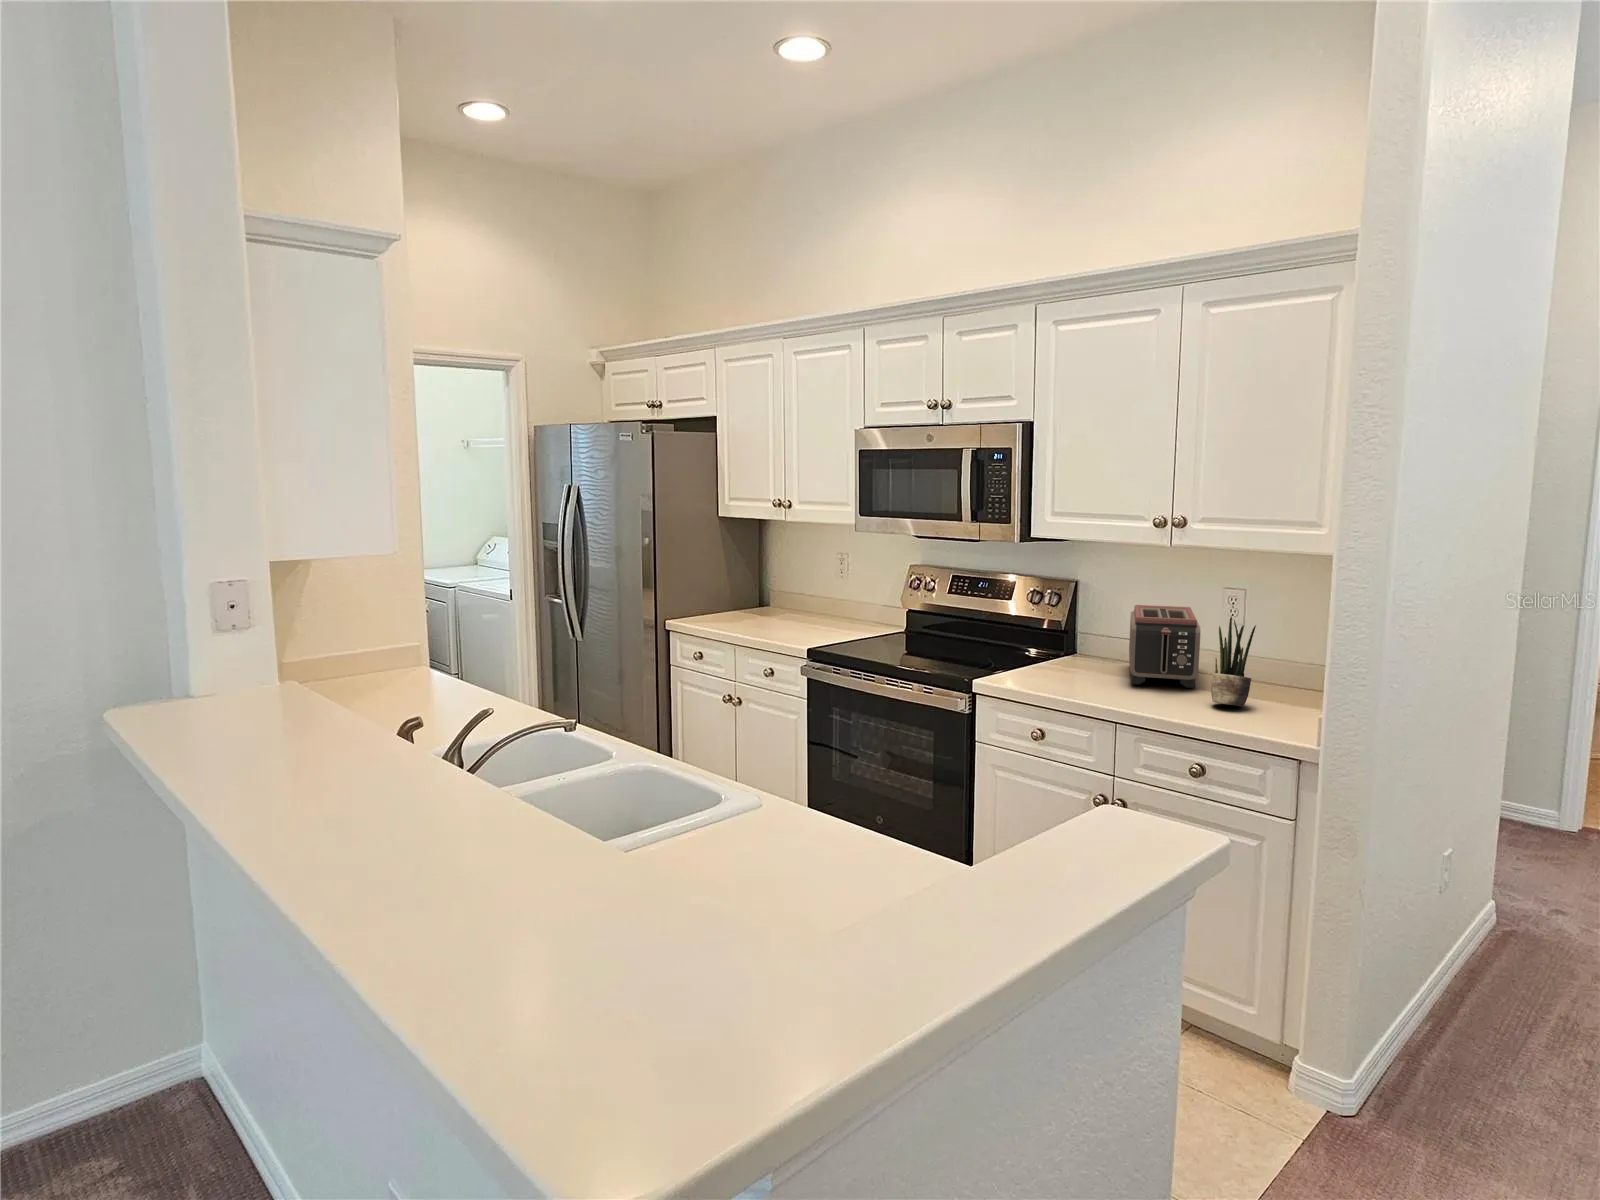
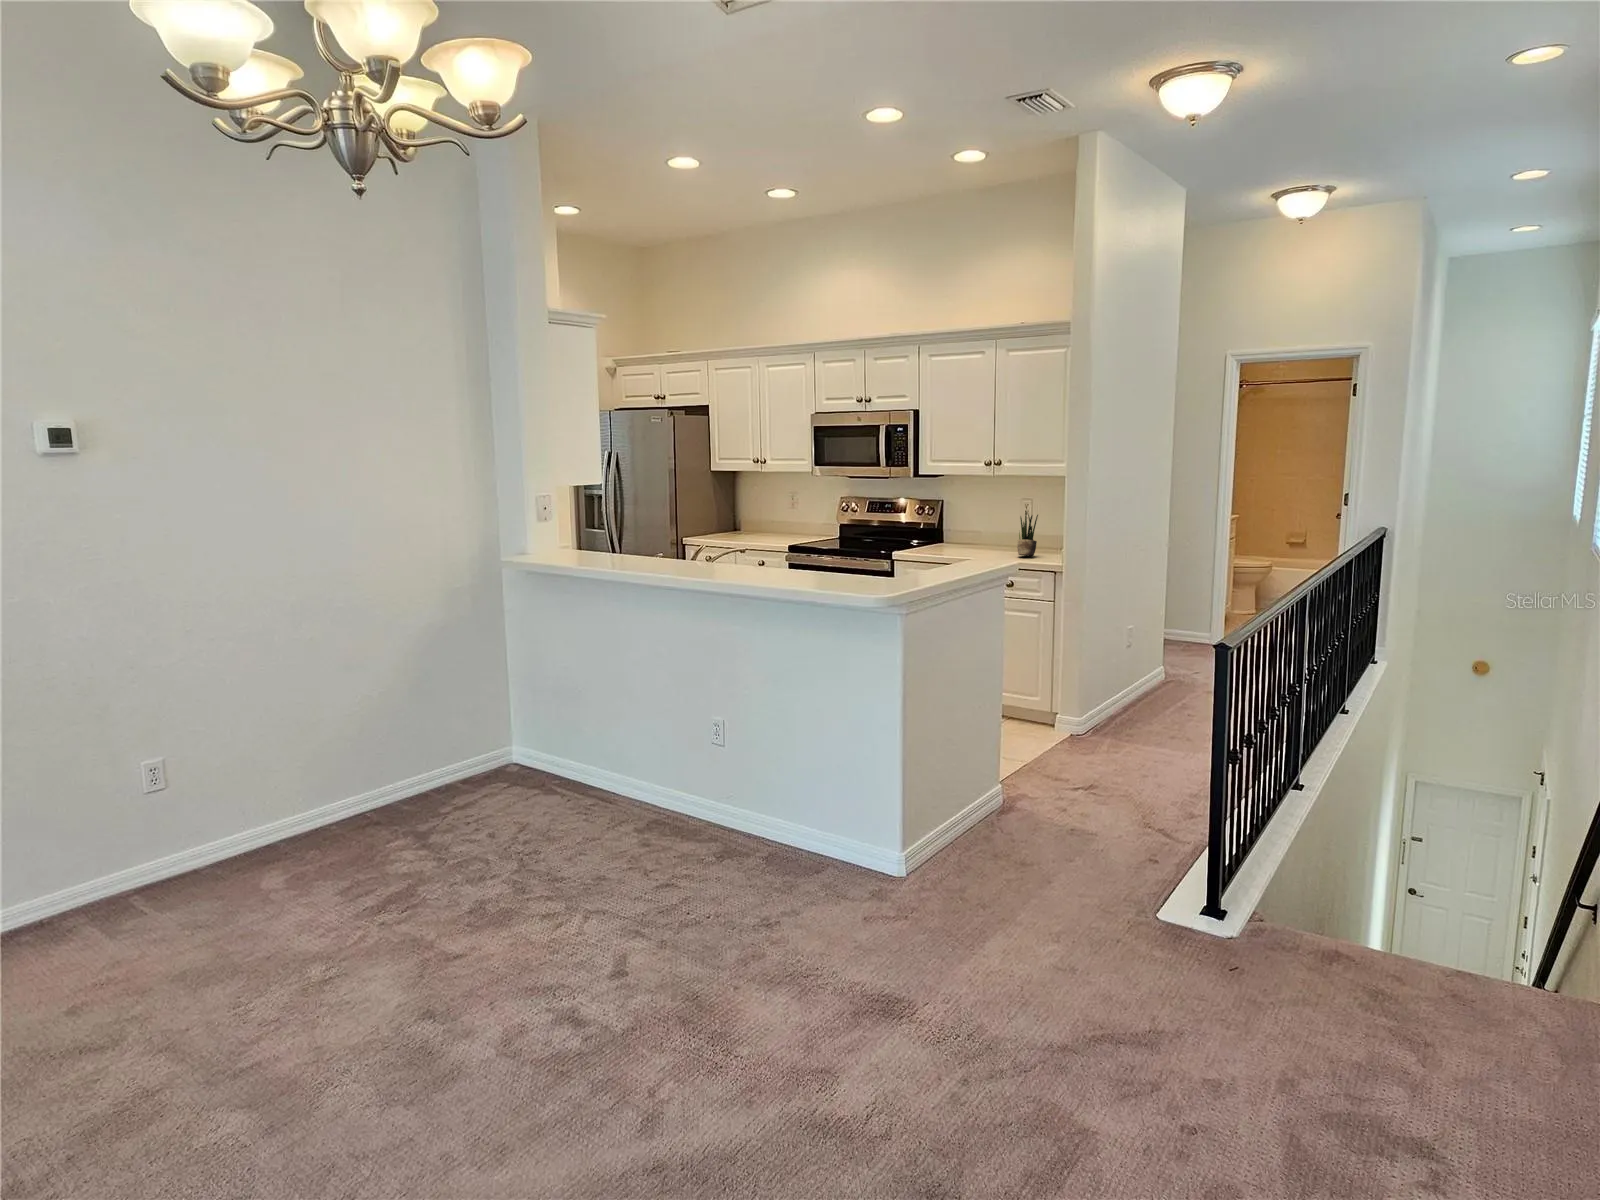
toaster: present [1129,605,1201,688] -> none [974,511,1011,551]

